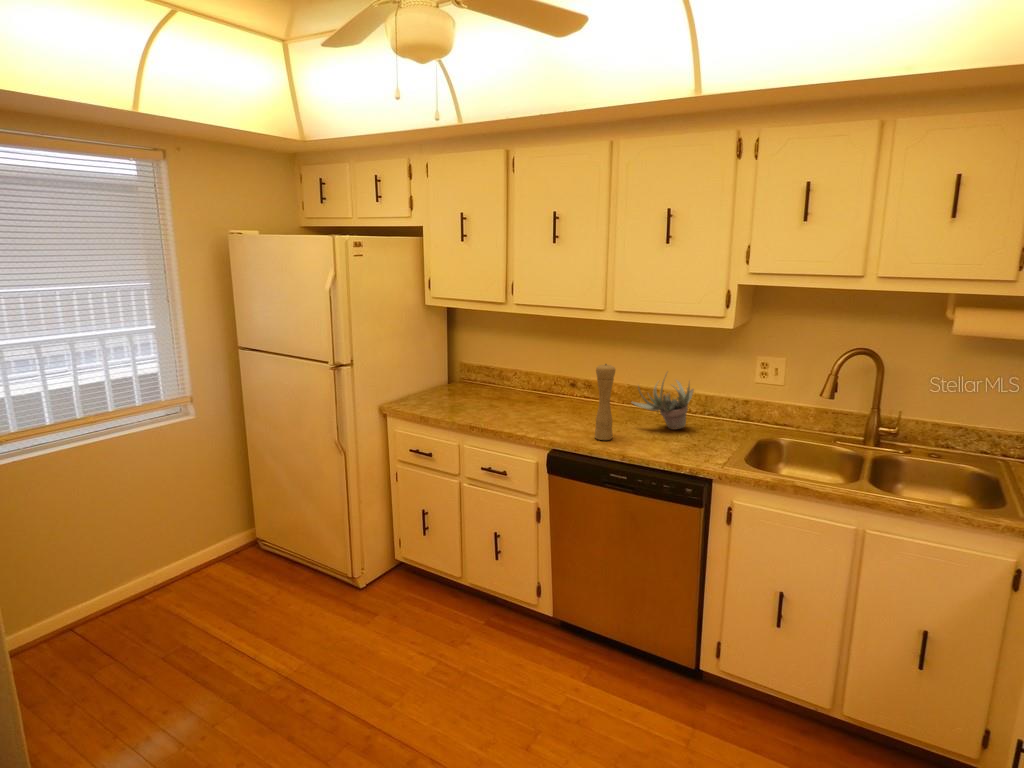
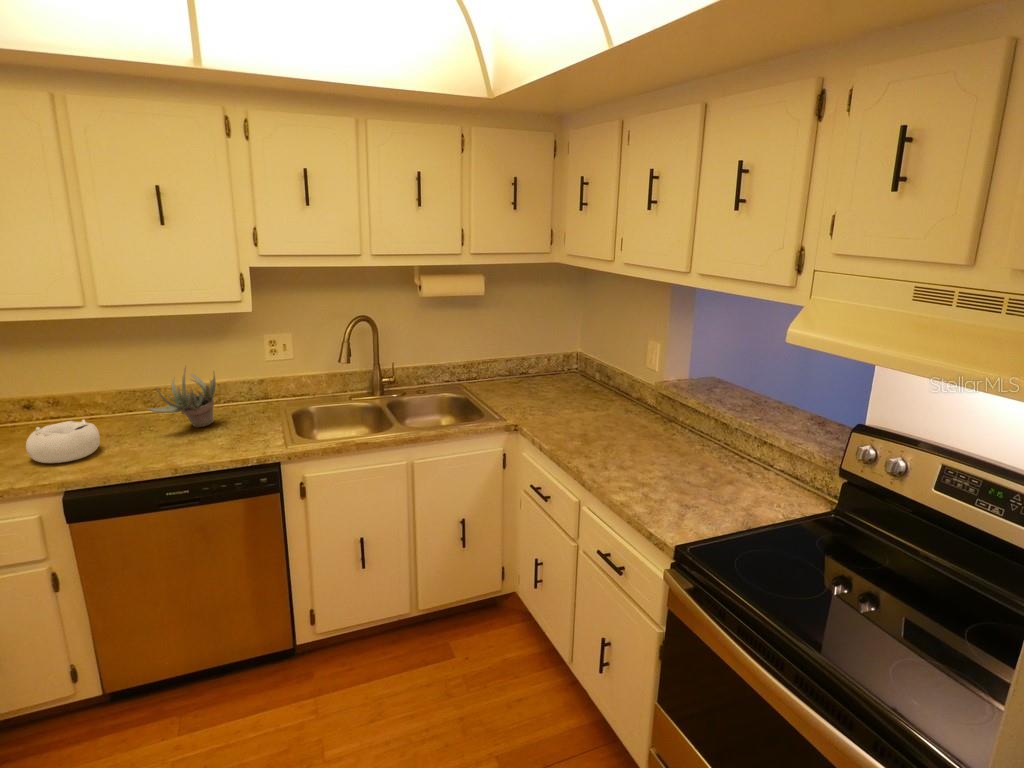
pepper mill: present [595,364,615,440] -> none [106,370,144,461]
decorative bowl: none [546,397,593,428] -> present [26,420,100,463]

